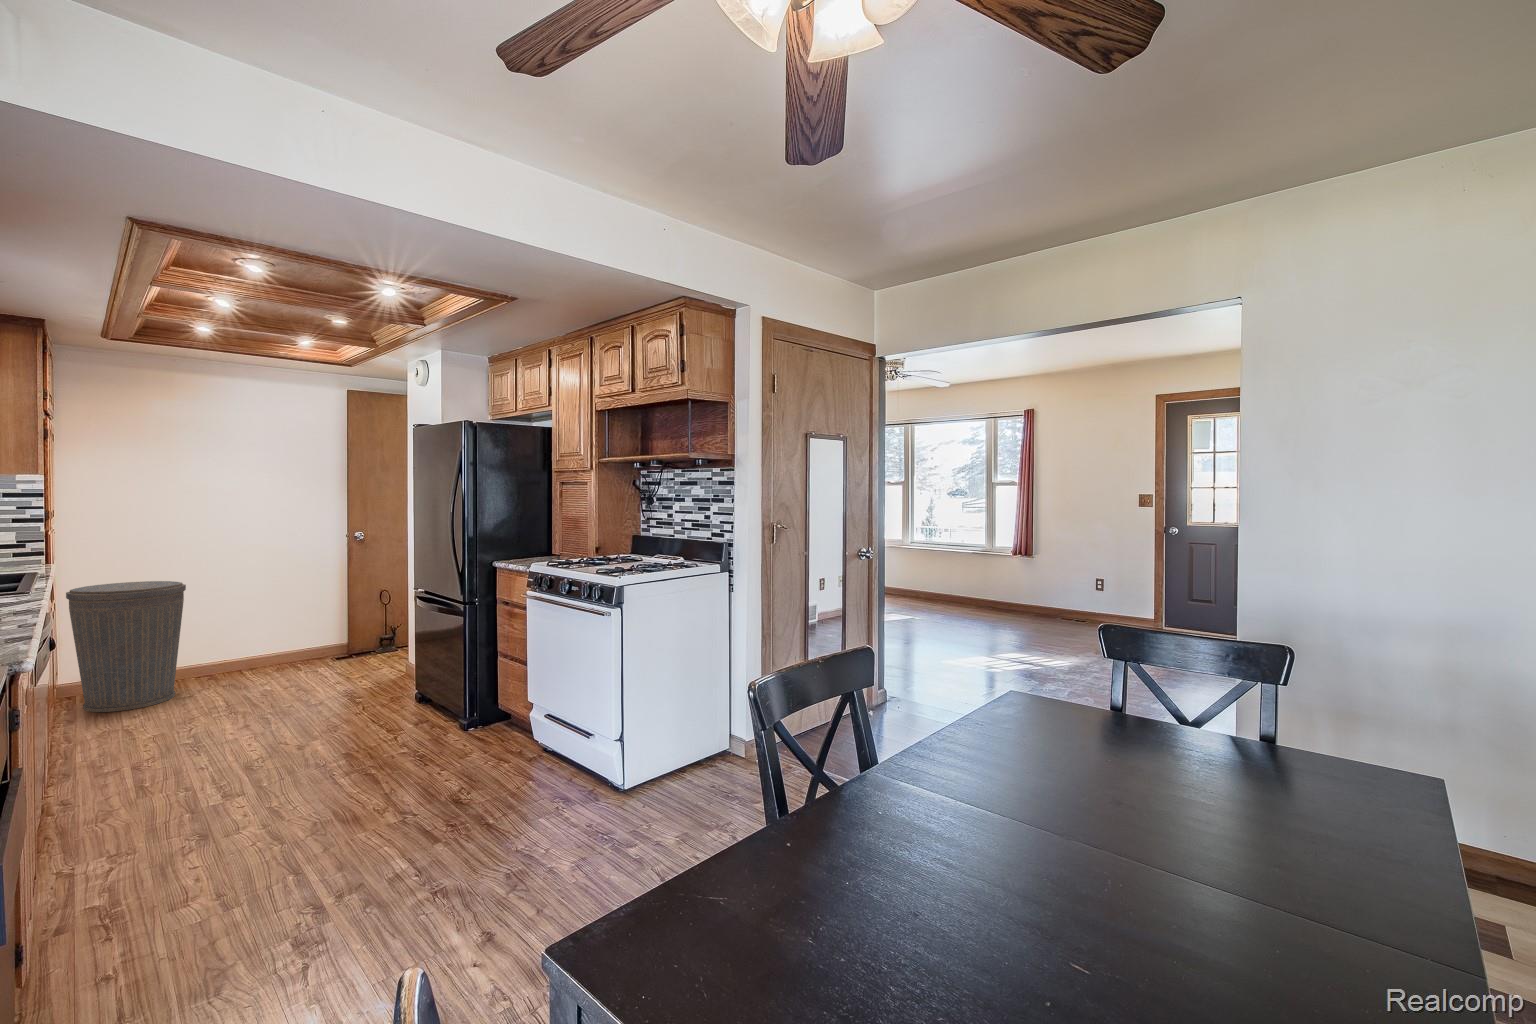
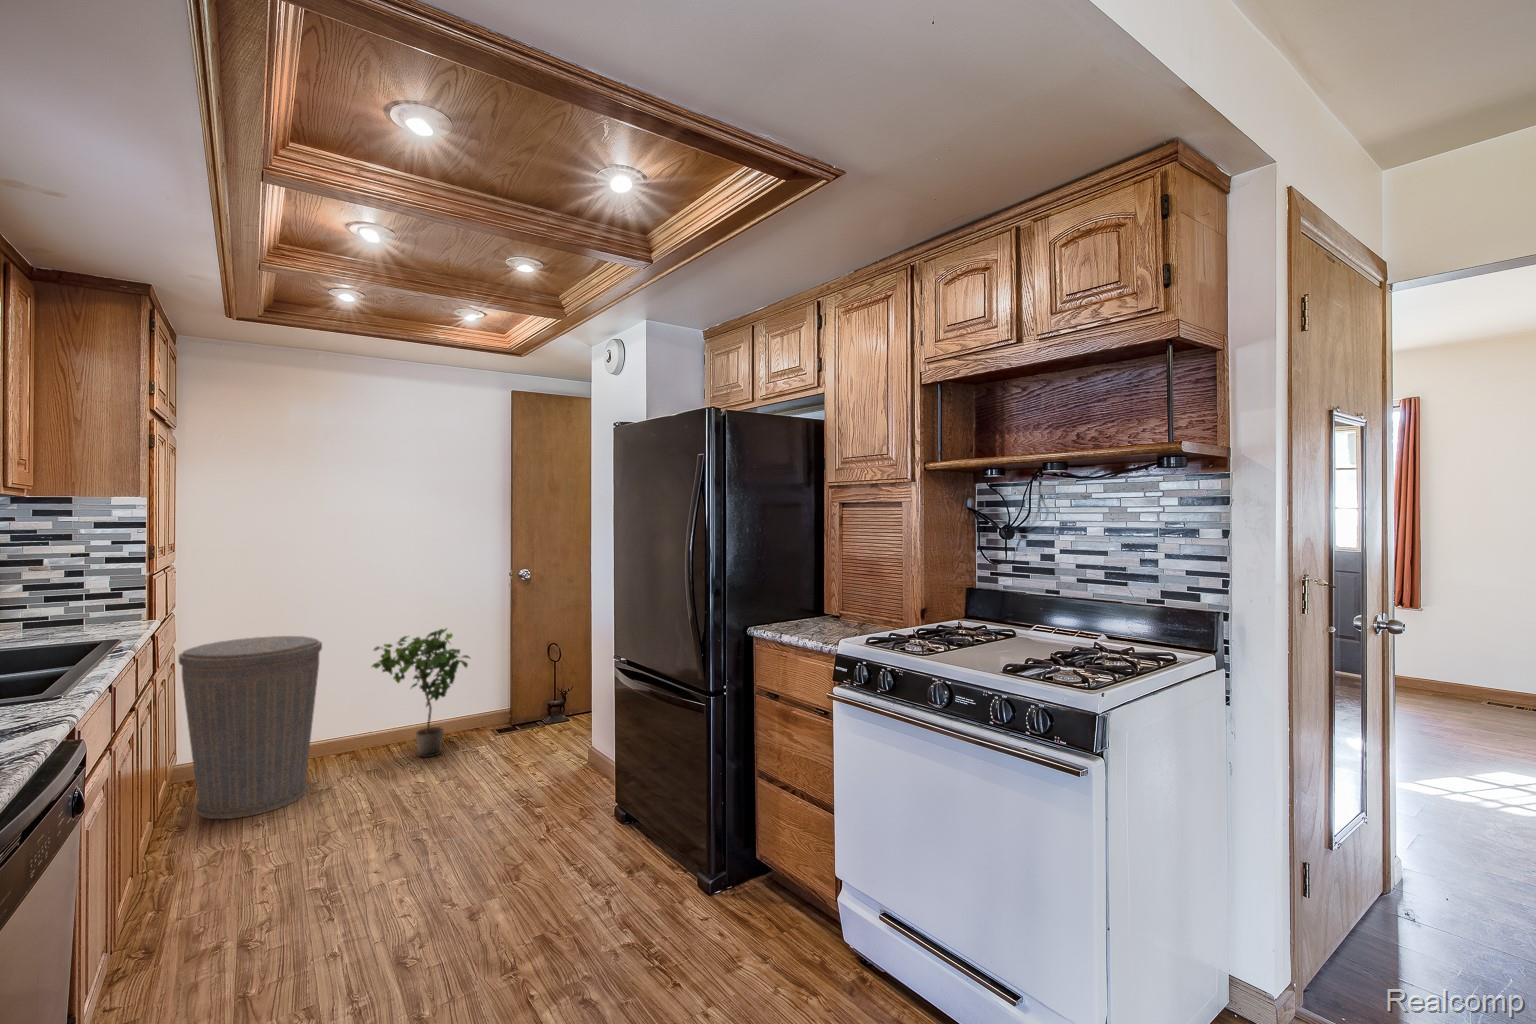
potted plant: none [227,577,313,674] -> present [372,629,470,757]

